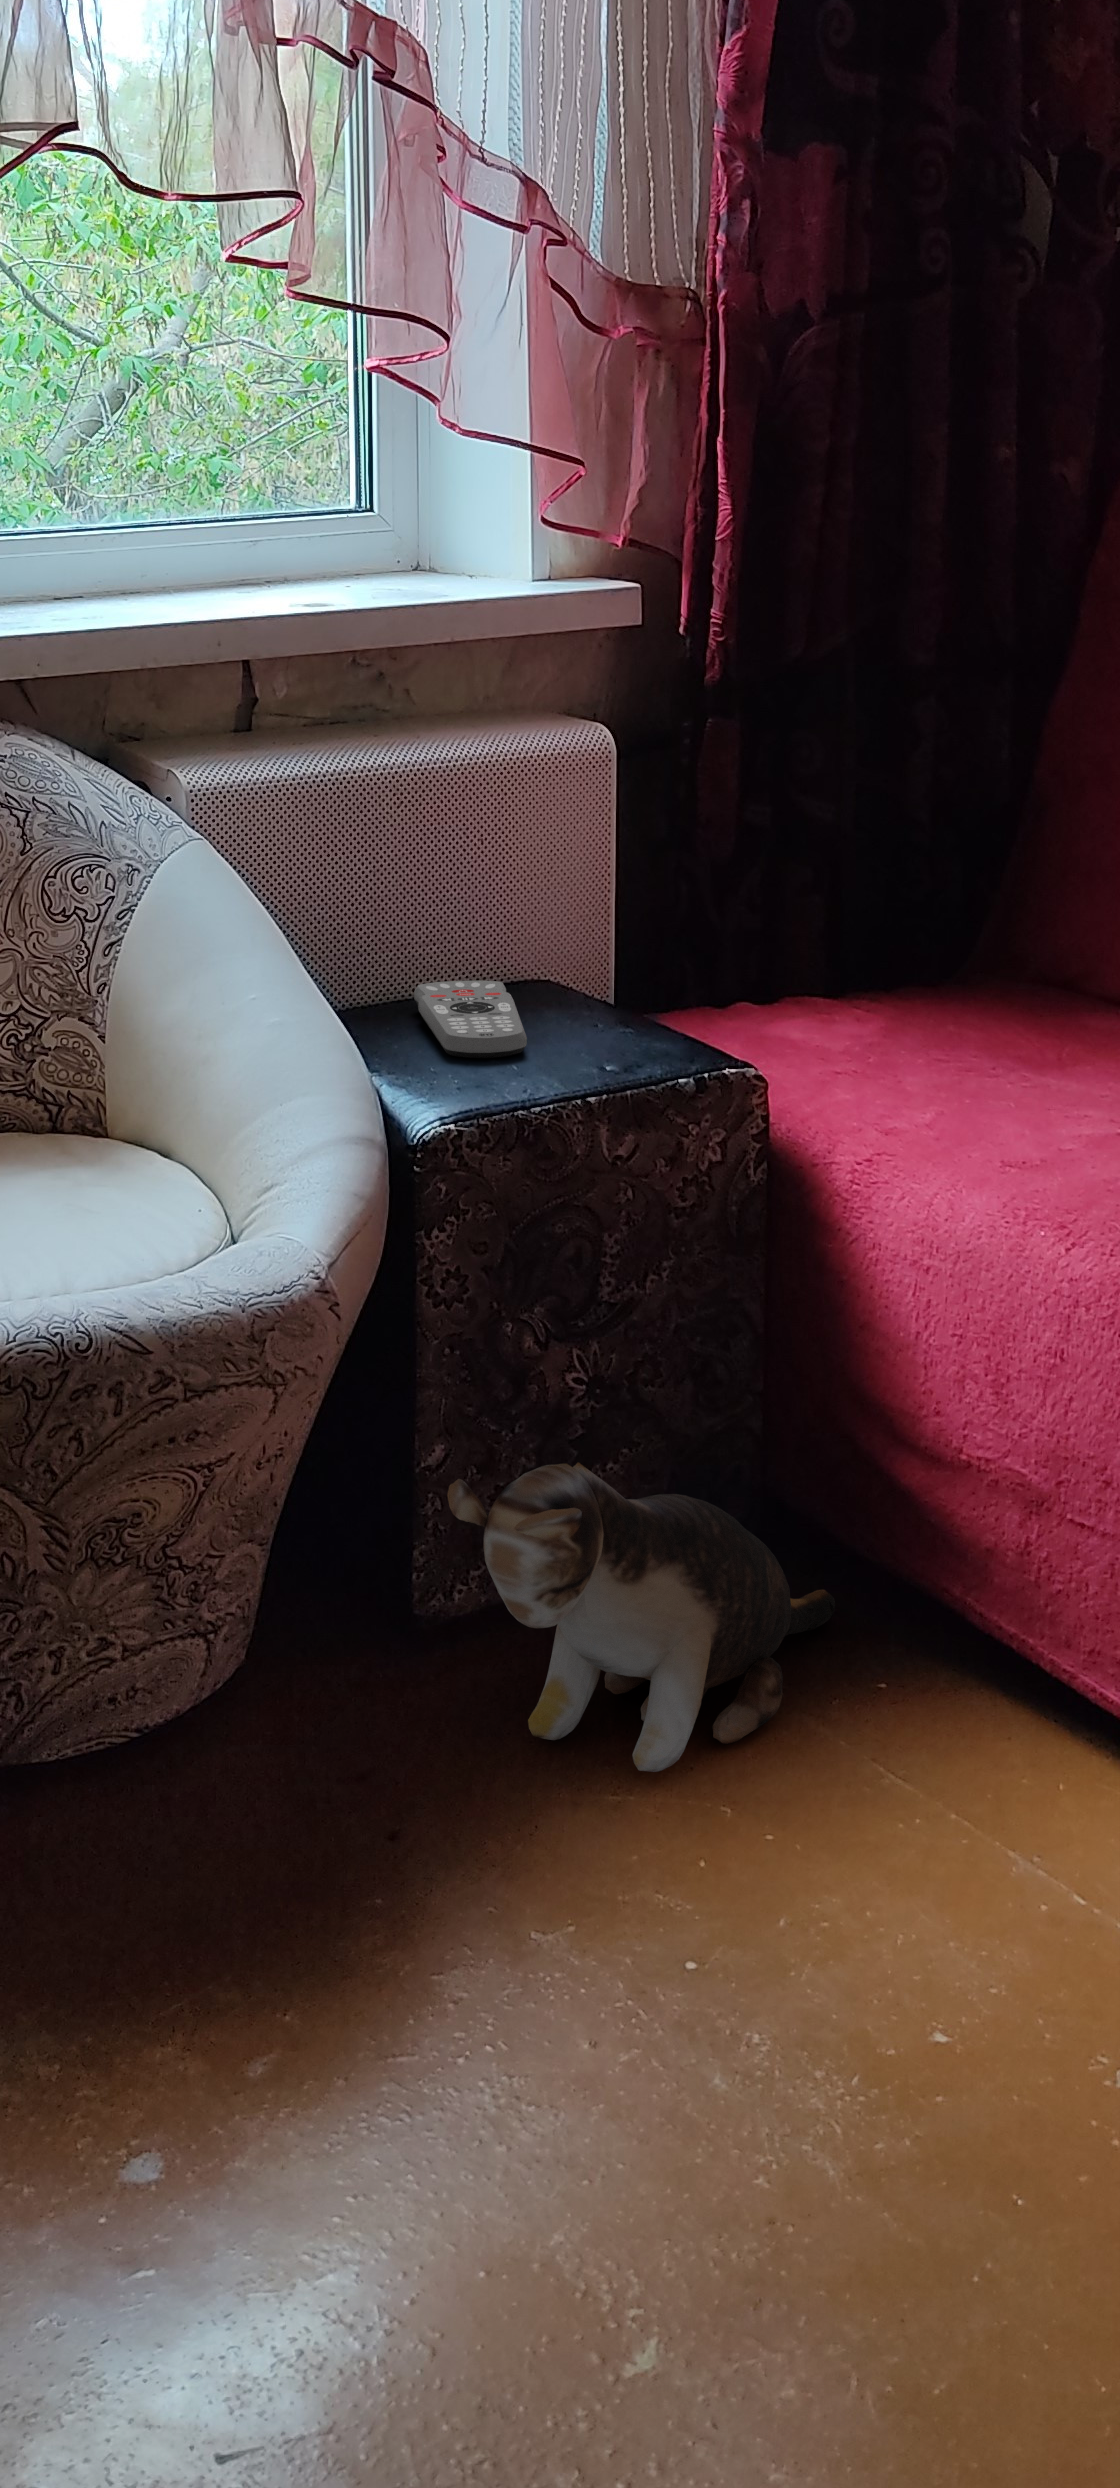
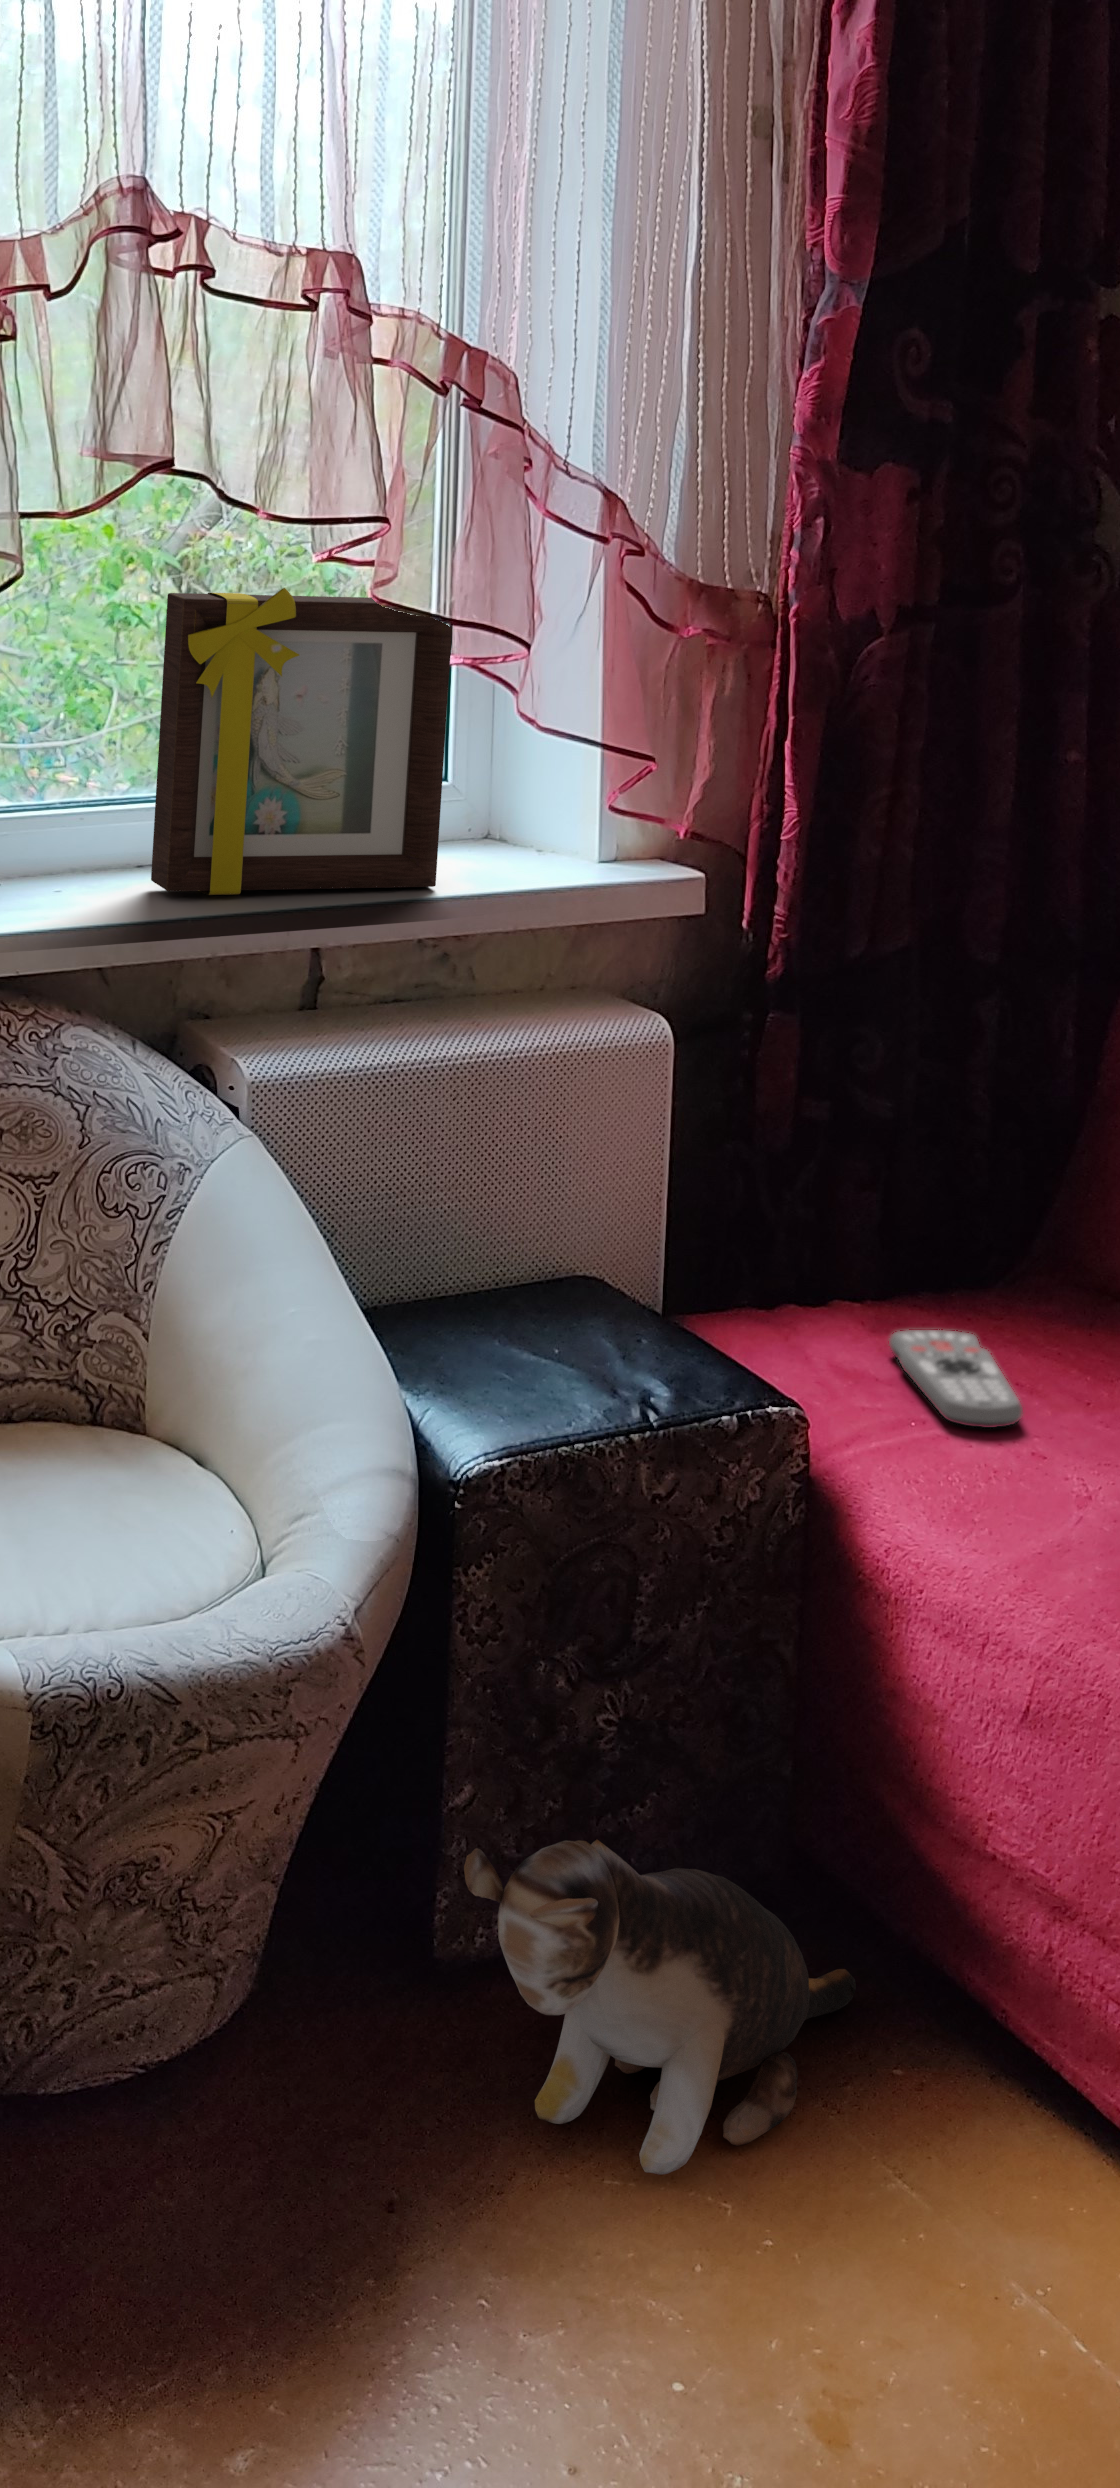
picture frame: none [75,284,375,609] -> present [151,588,452,895]
remote control: present [414,980,527,1058] -> present [889,1330,1023,1428]

